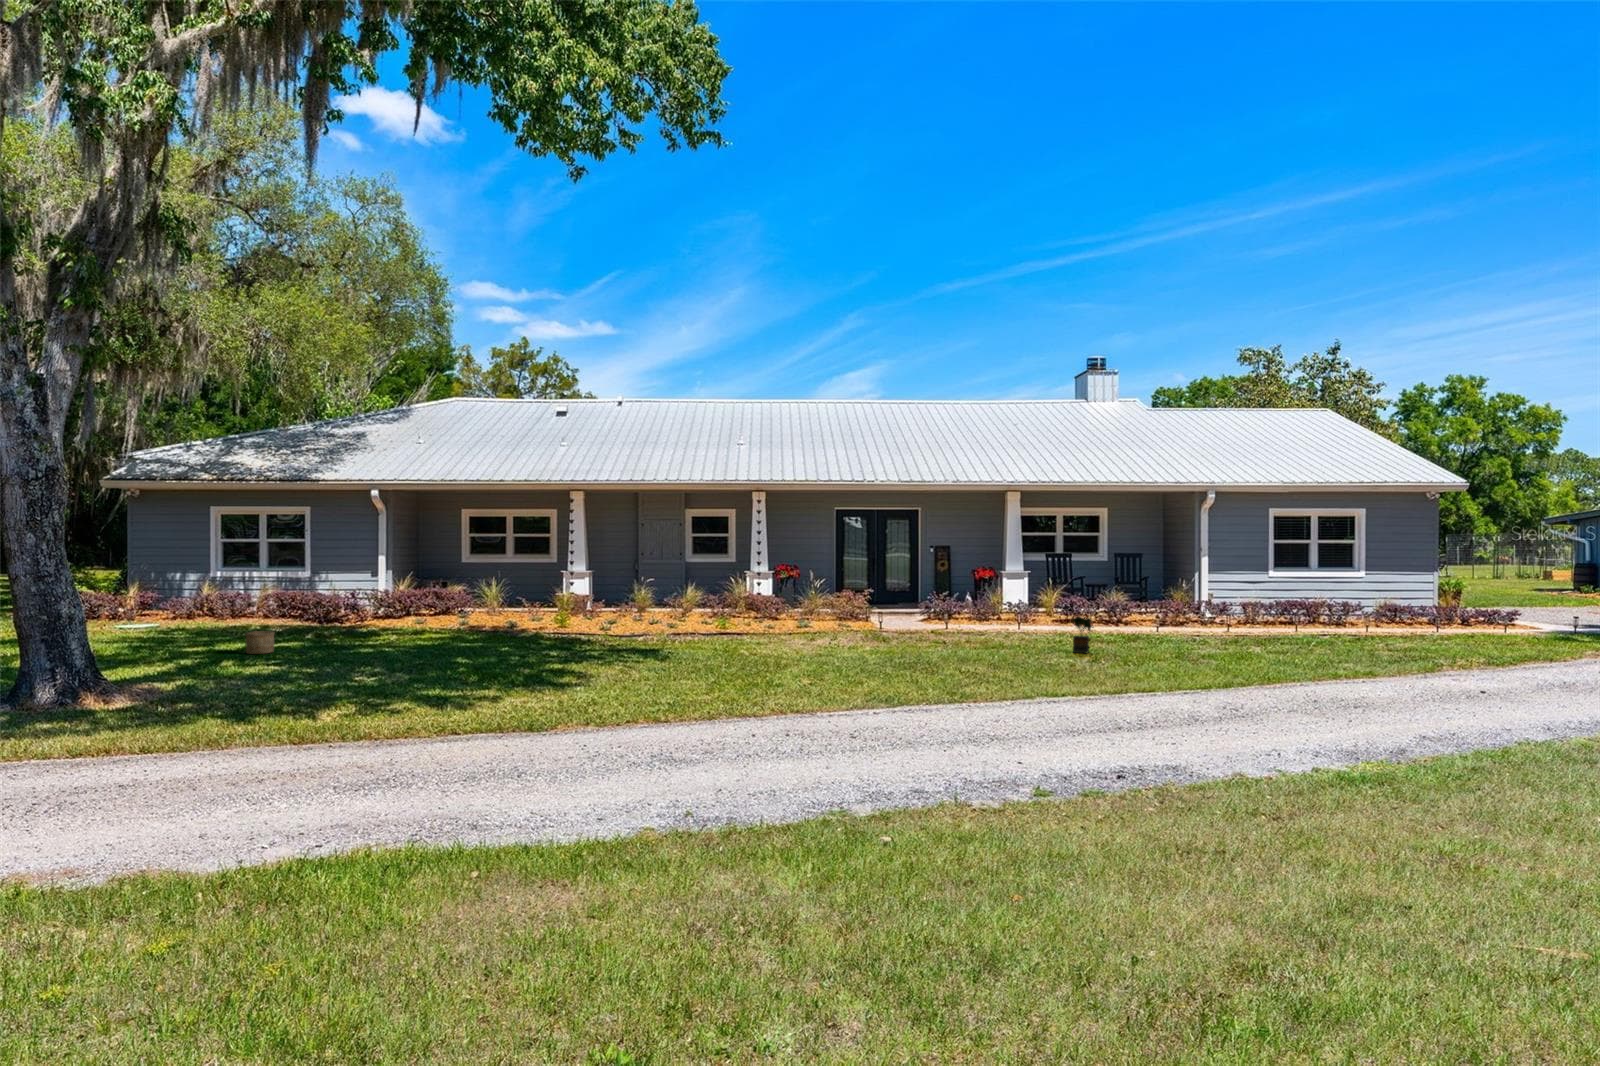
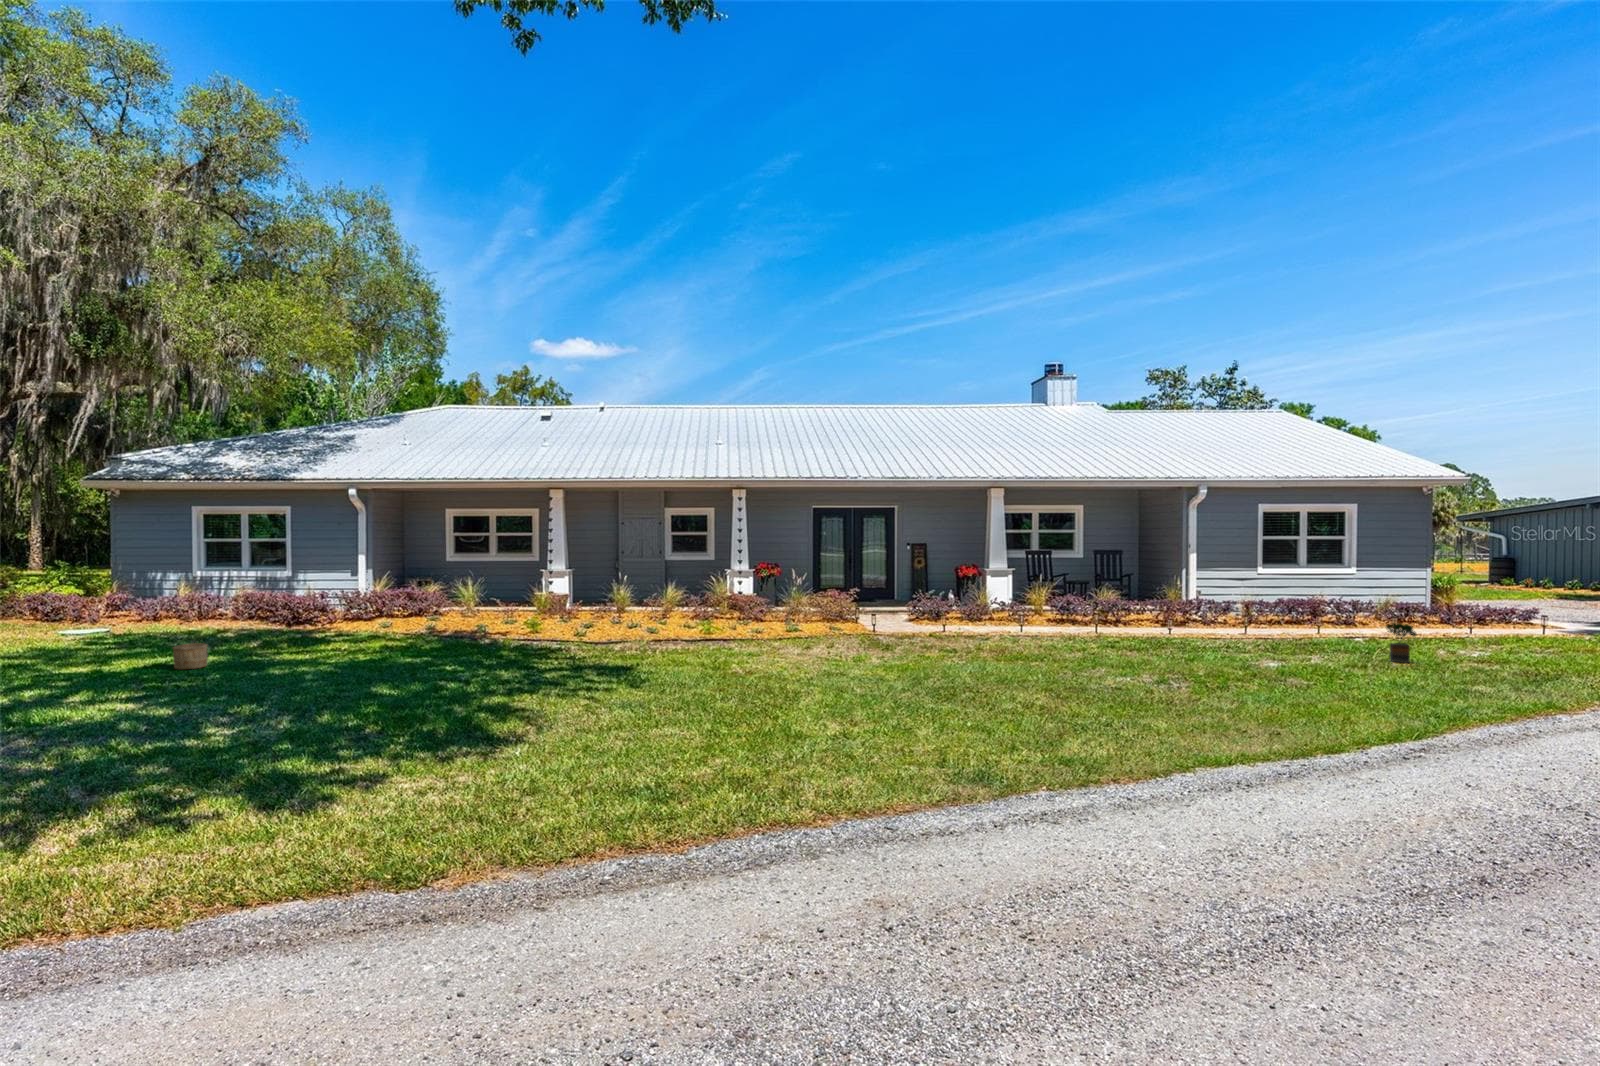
potted tree: present [1071,617,1094,653] -> present [1386,623,1417,663]

